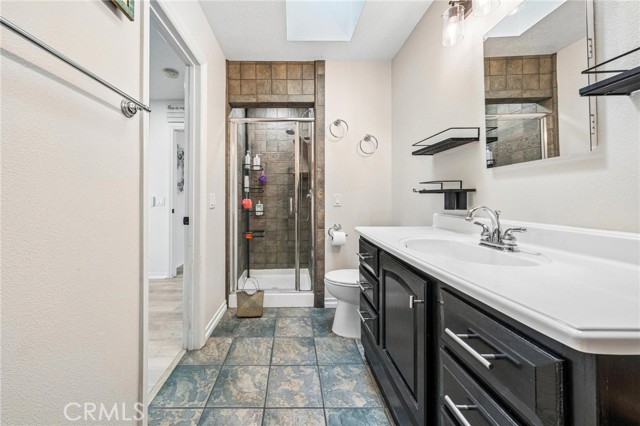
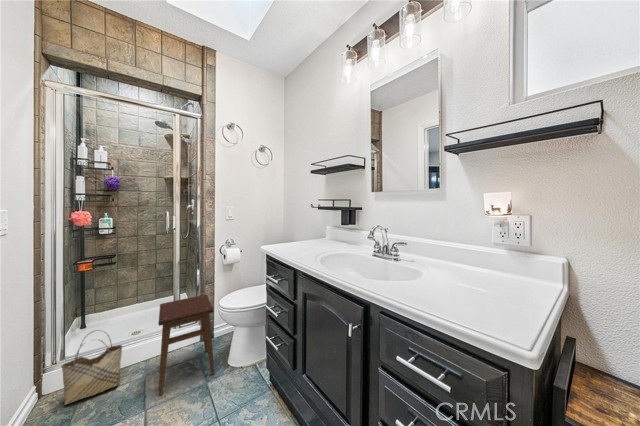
stool: none [281,267,318,328] -> present [158,295,214,396]

